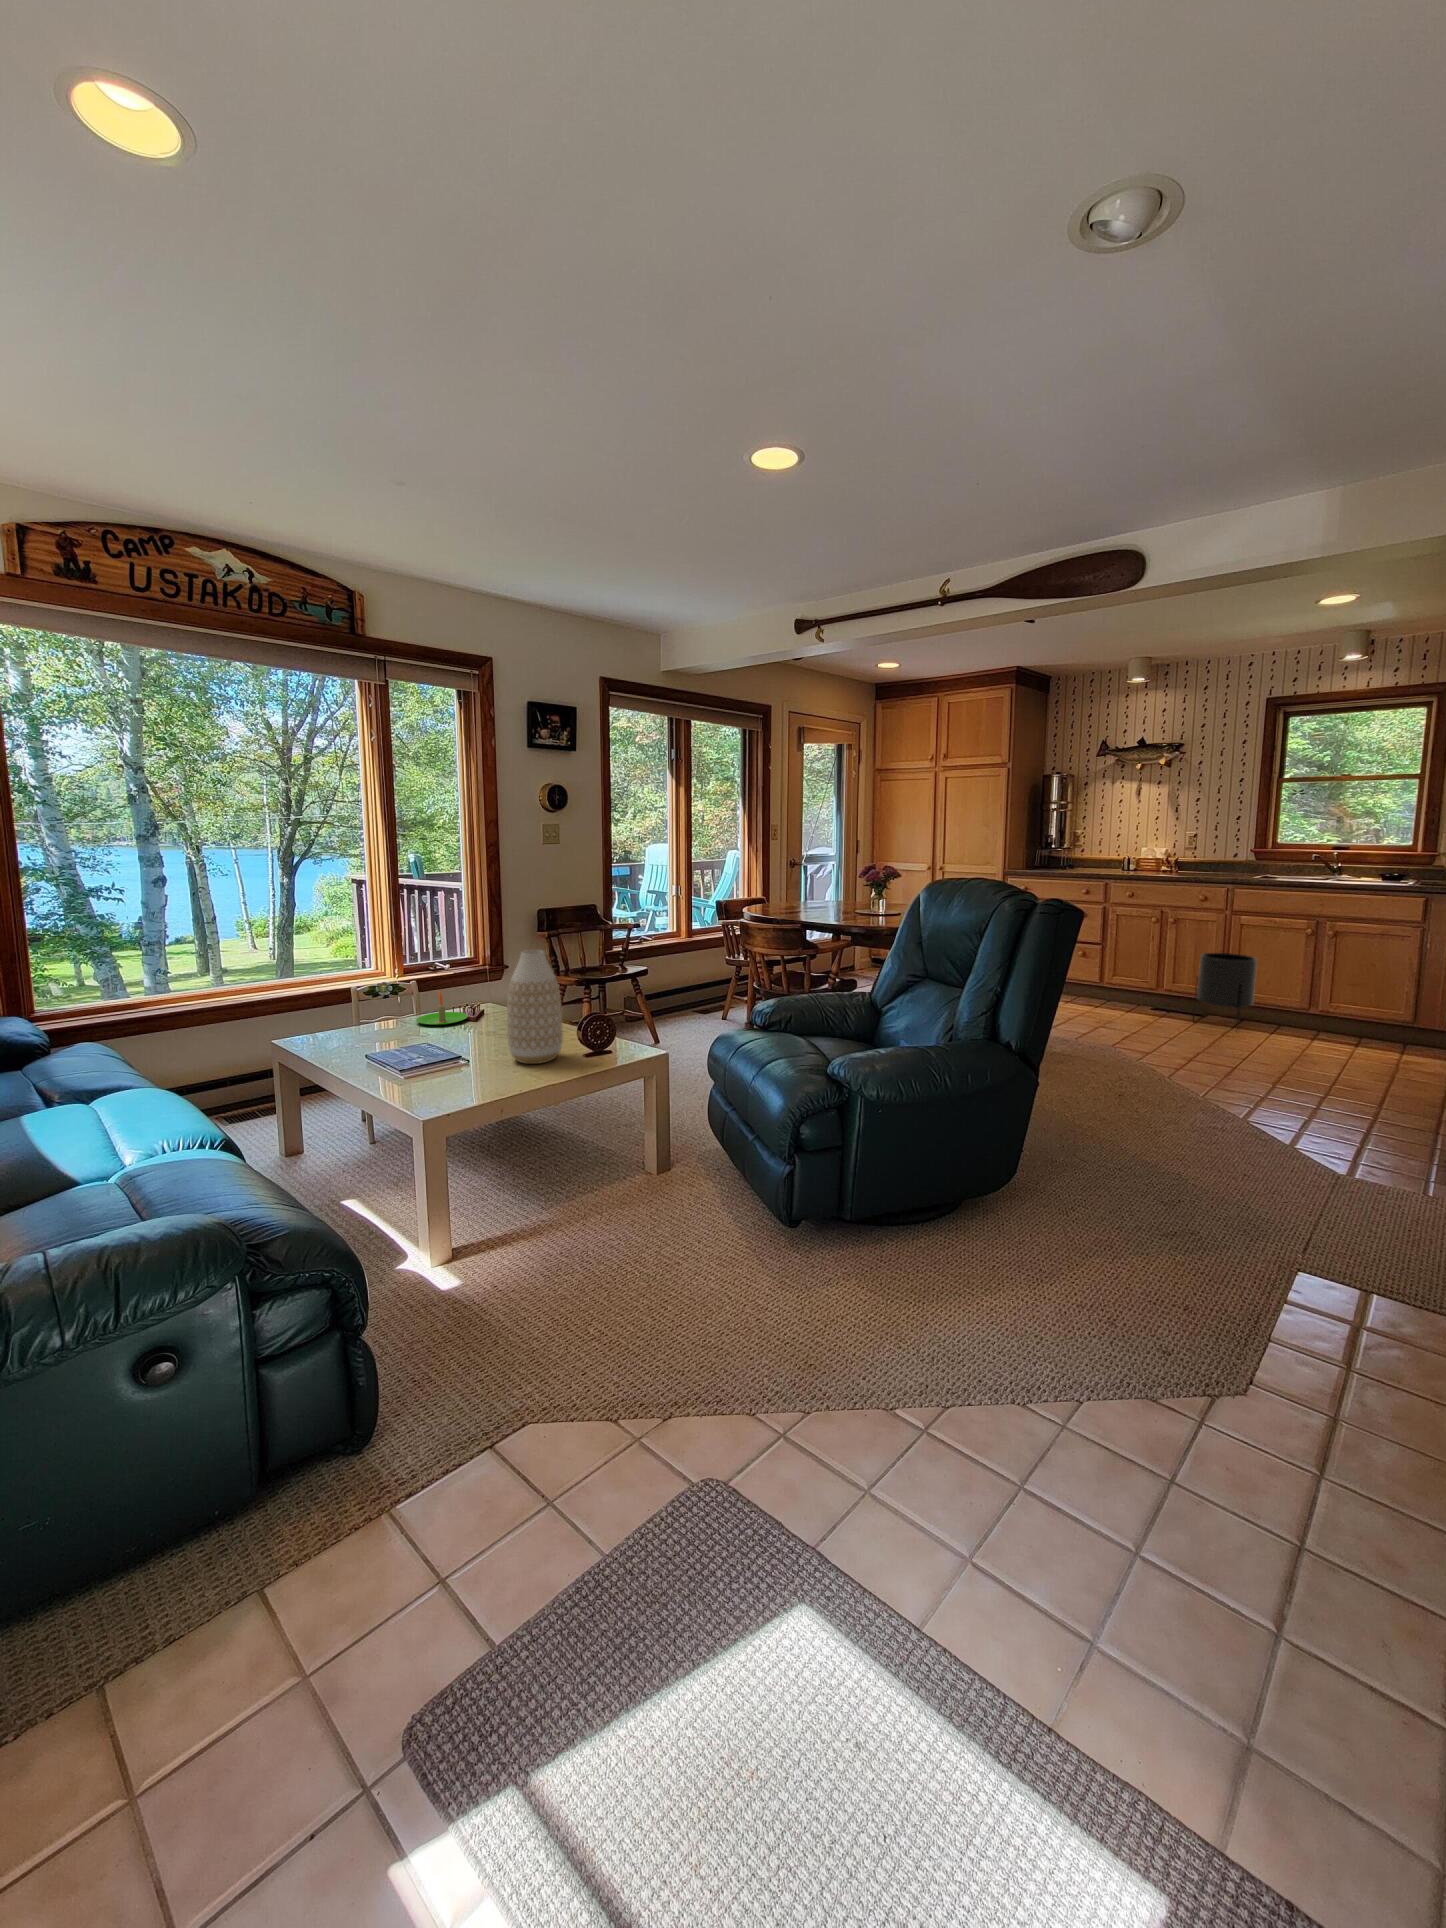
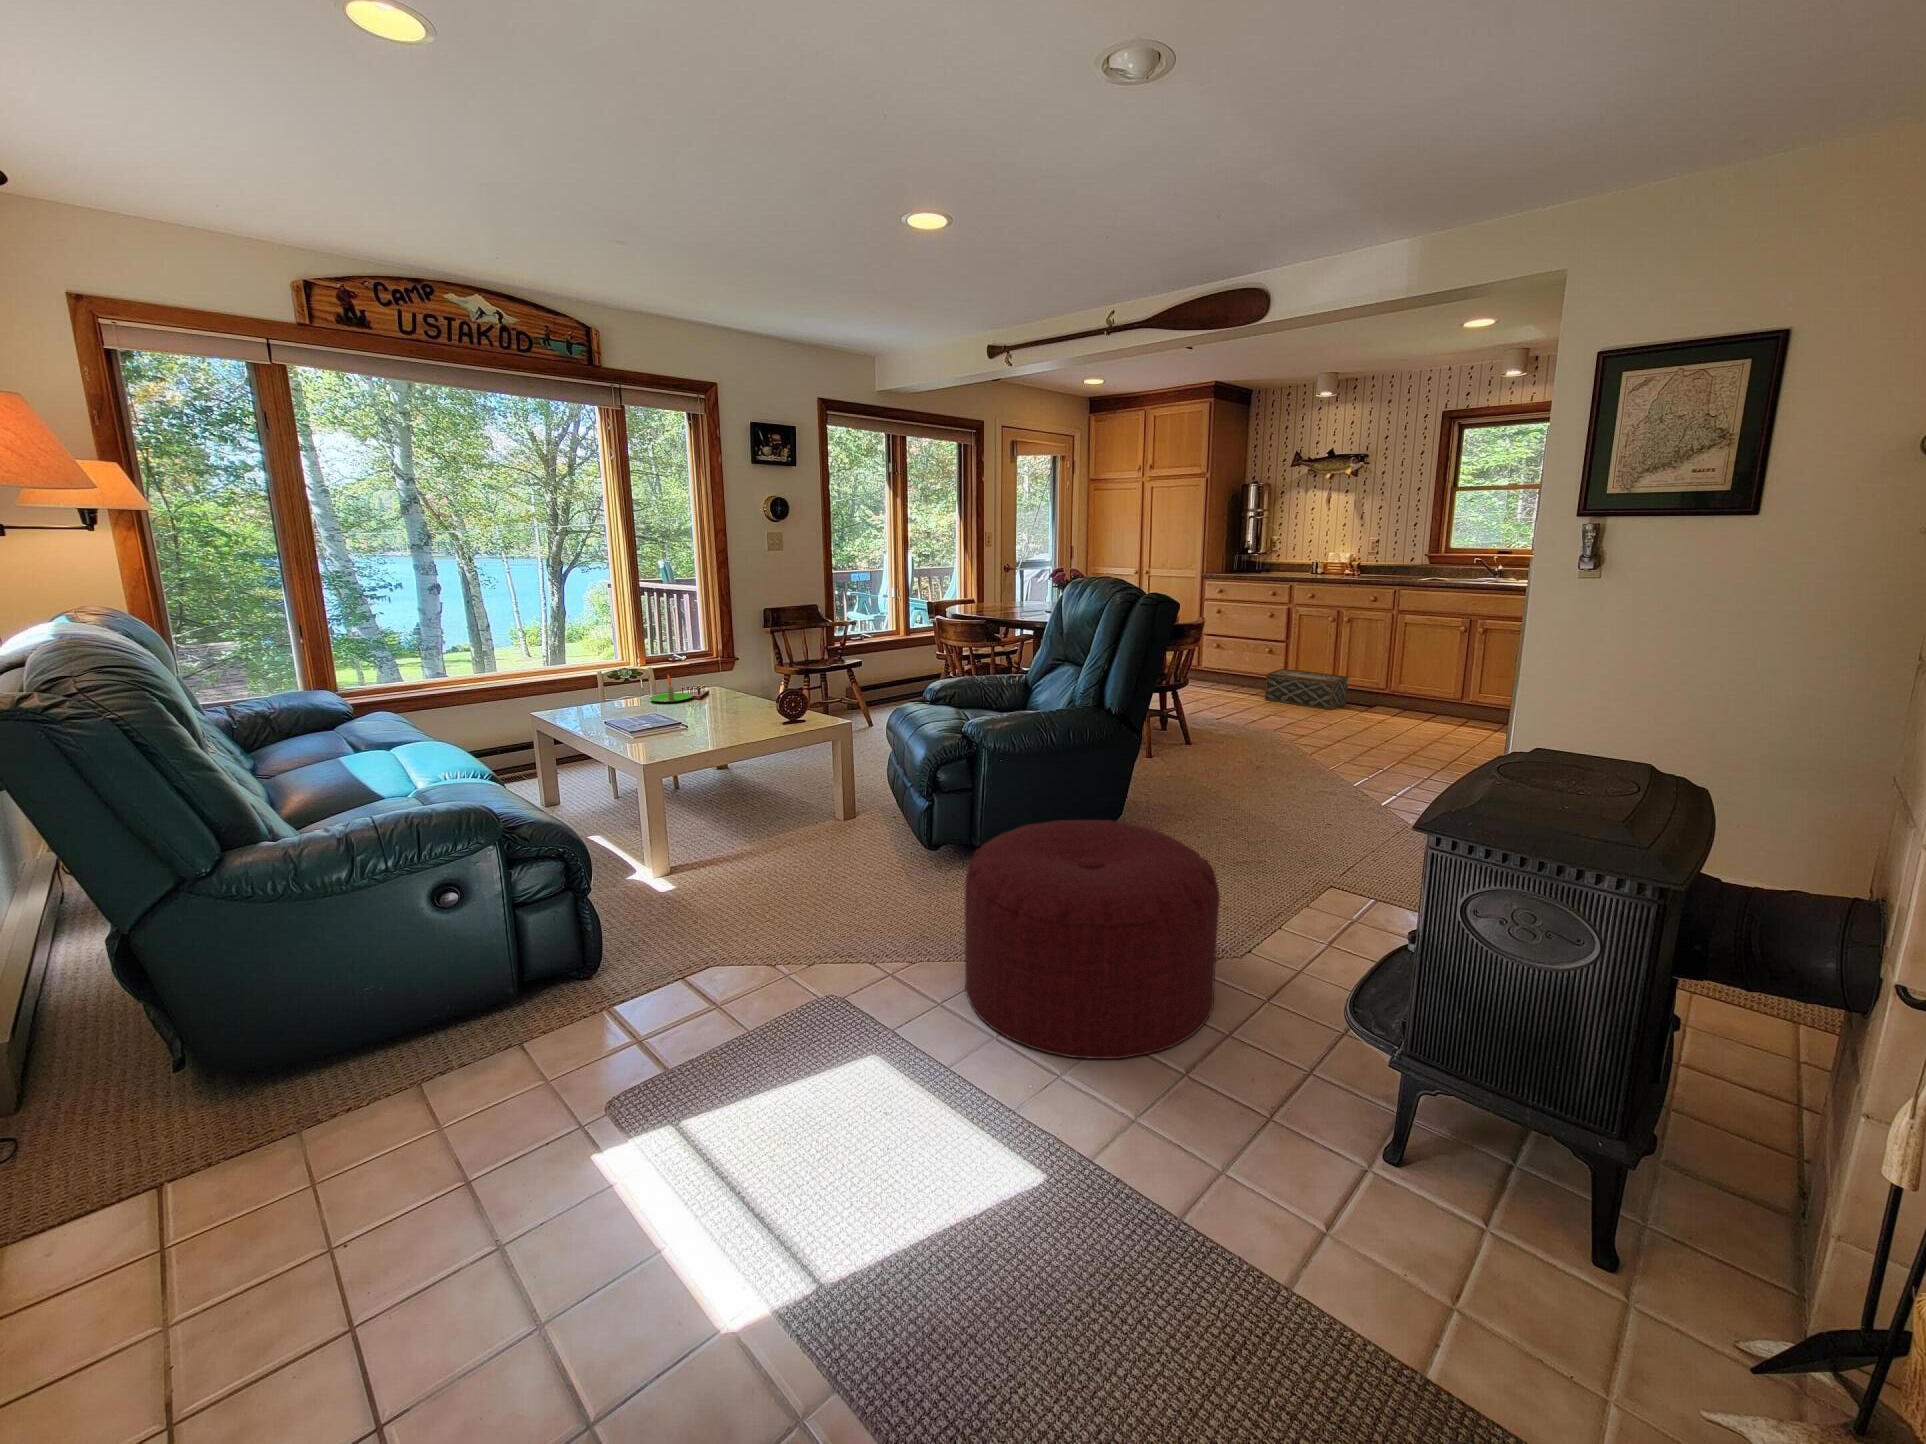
vase: present [507,950,563,1064] -> none [716,636,762,728]
planter: present [1195,953,1257,1029] -> none [1358,649,1414,720]
woven basket: none [1084,972,1176,1019] -> present [1265,669,1348,710]
ottoman: none [892,1210,1287,1621] -> present [965,820,1220,1059]

